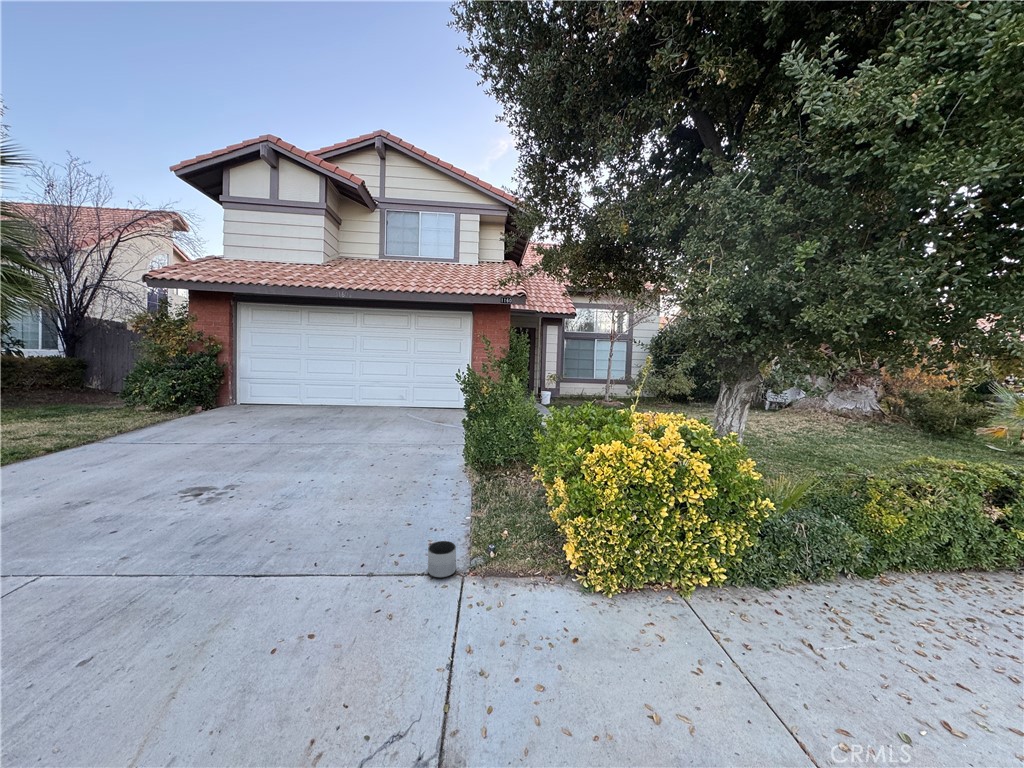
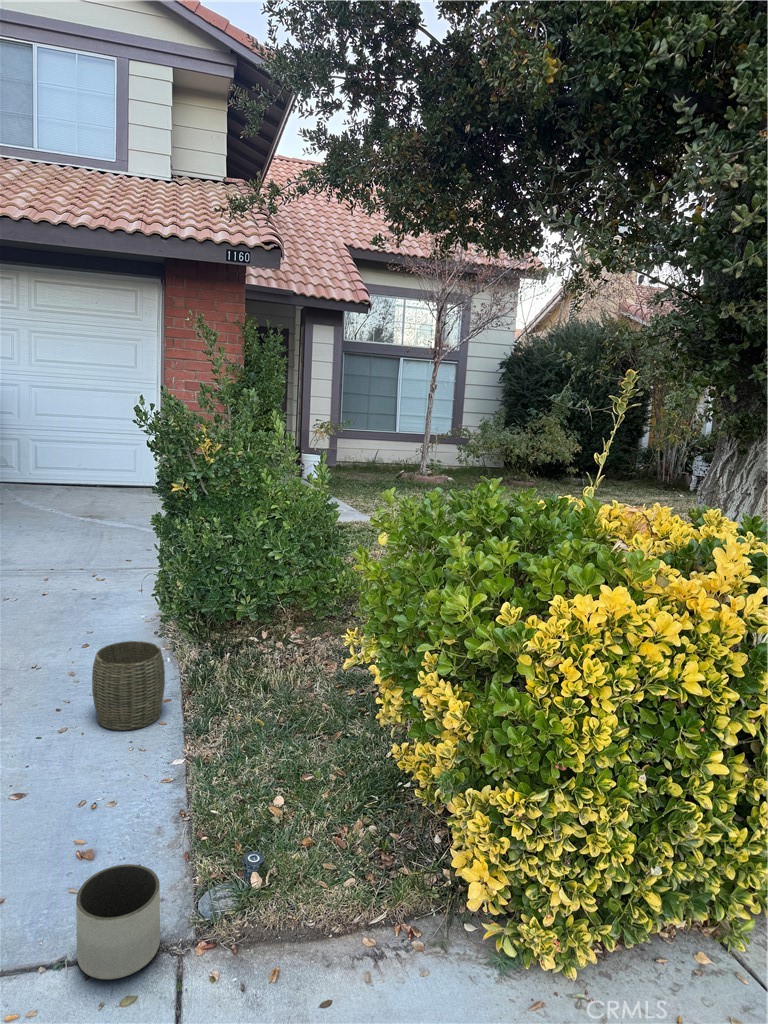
woven basket: none [437,470,465,505] -> present [92,641,165,730]

